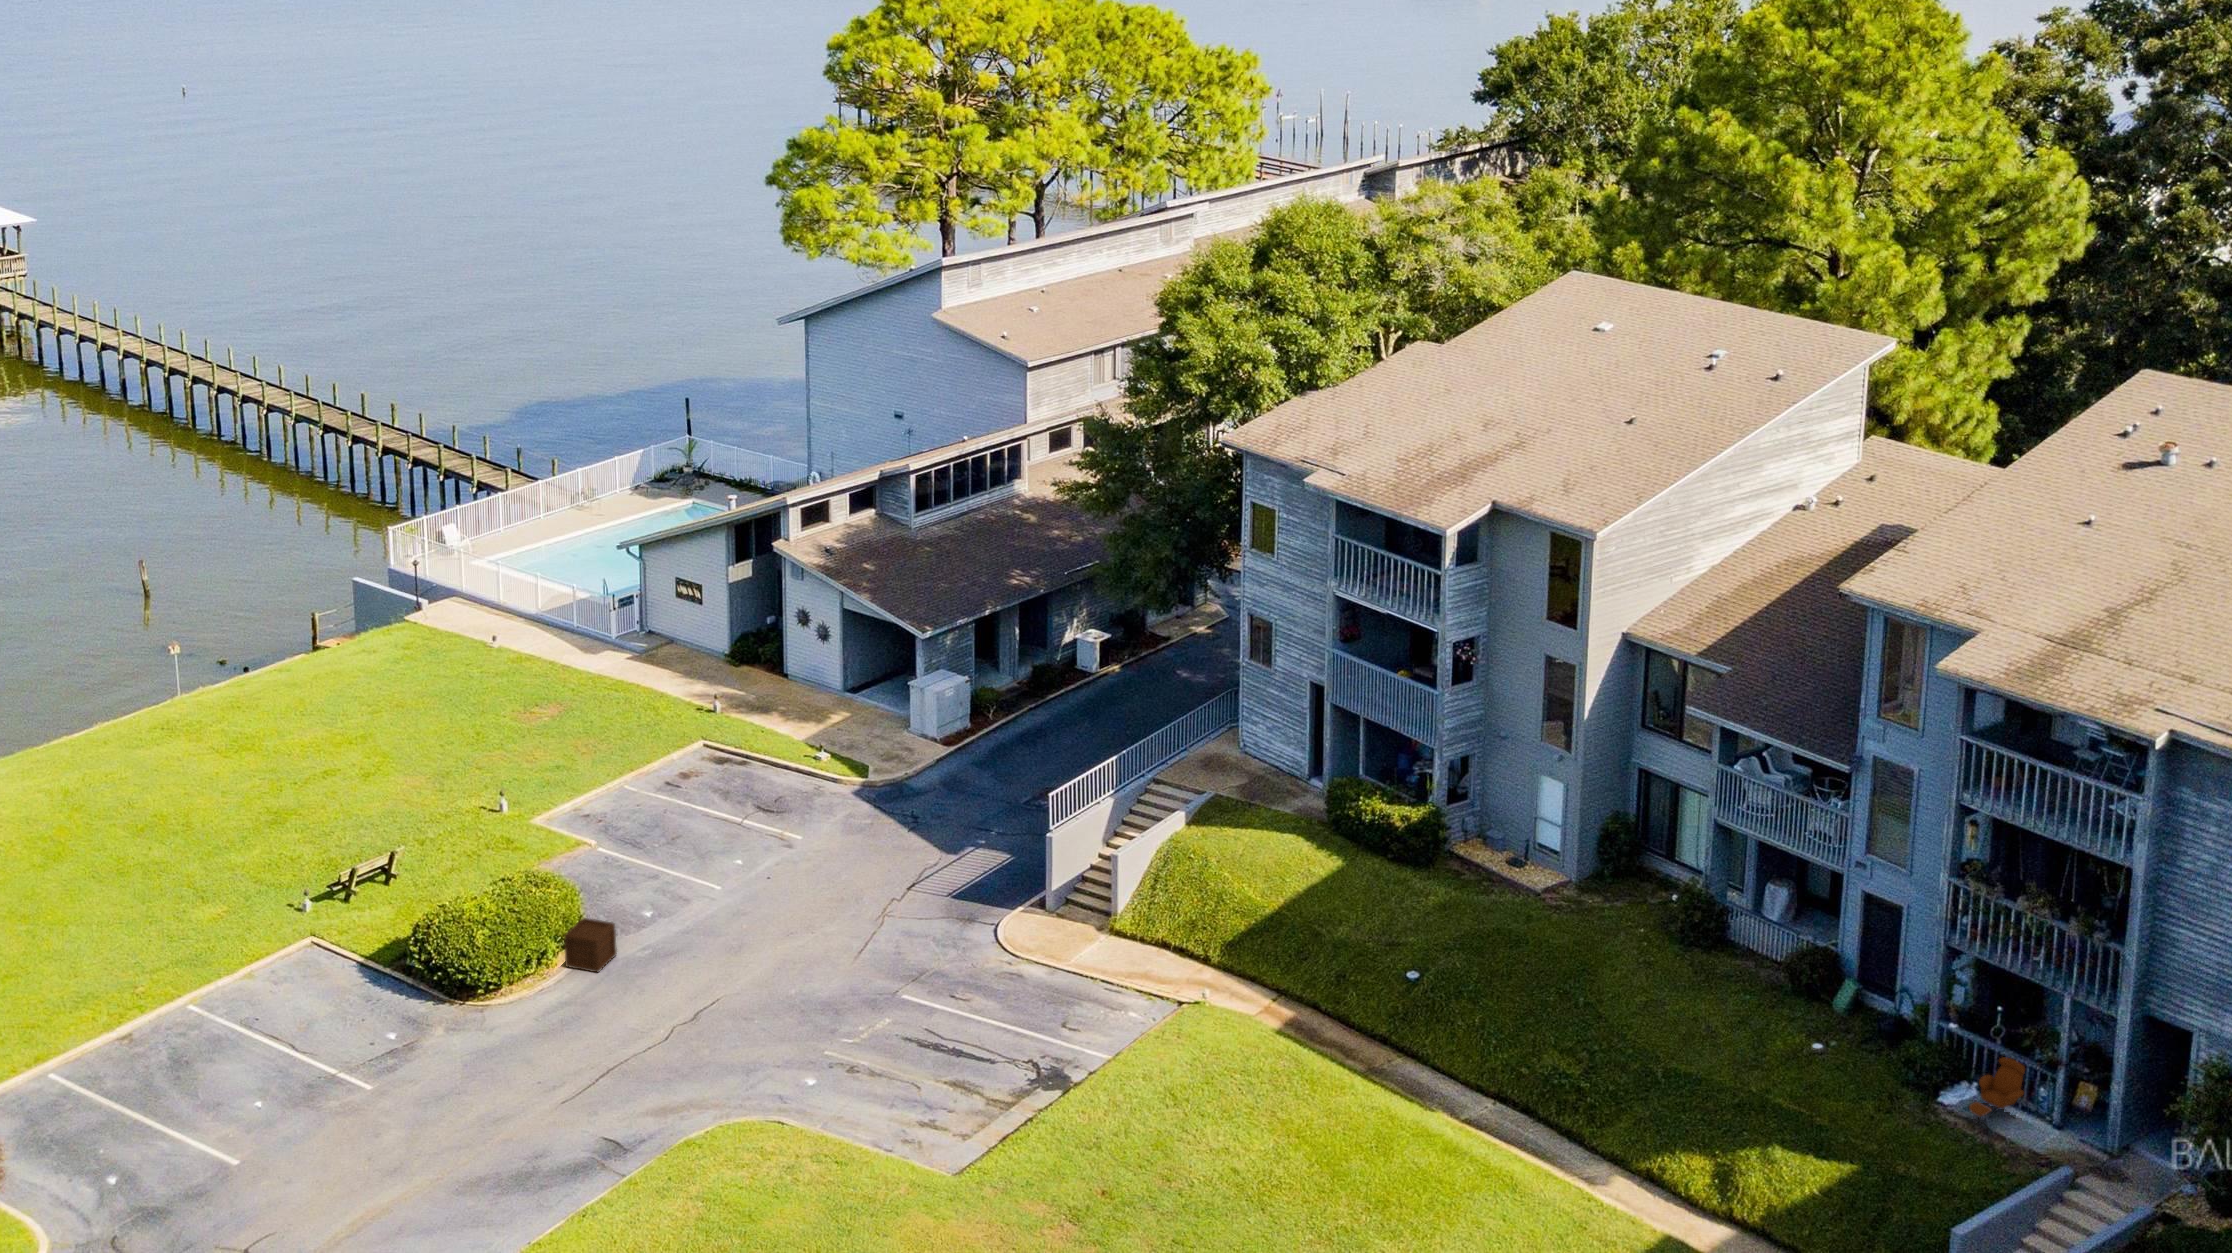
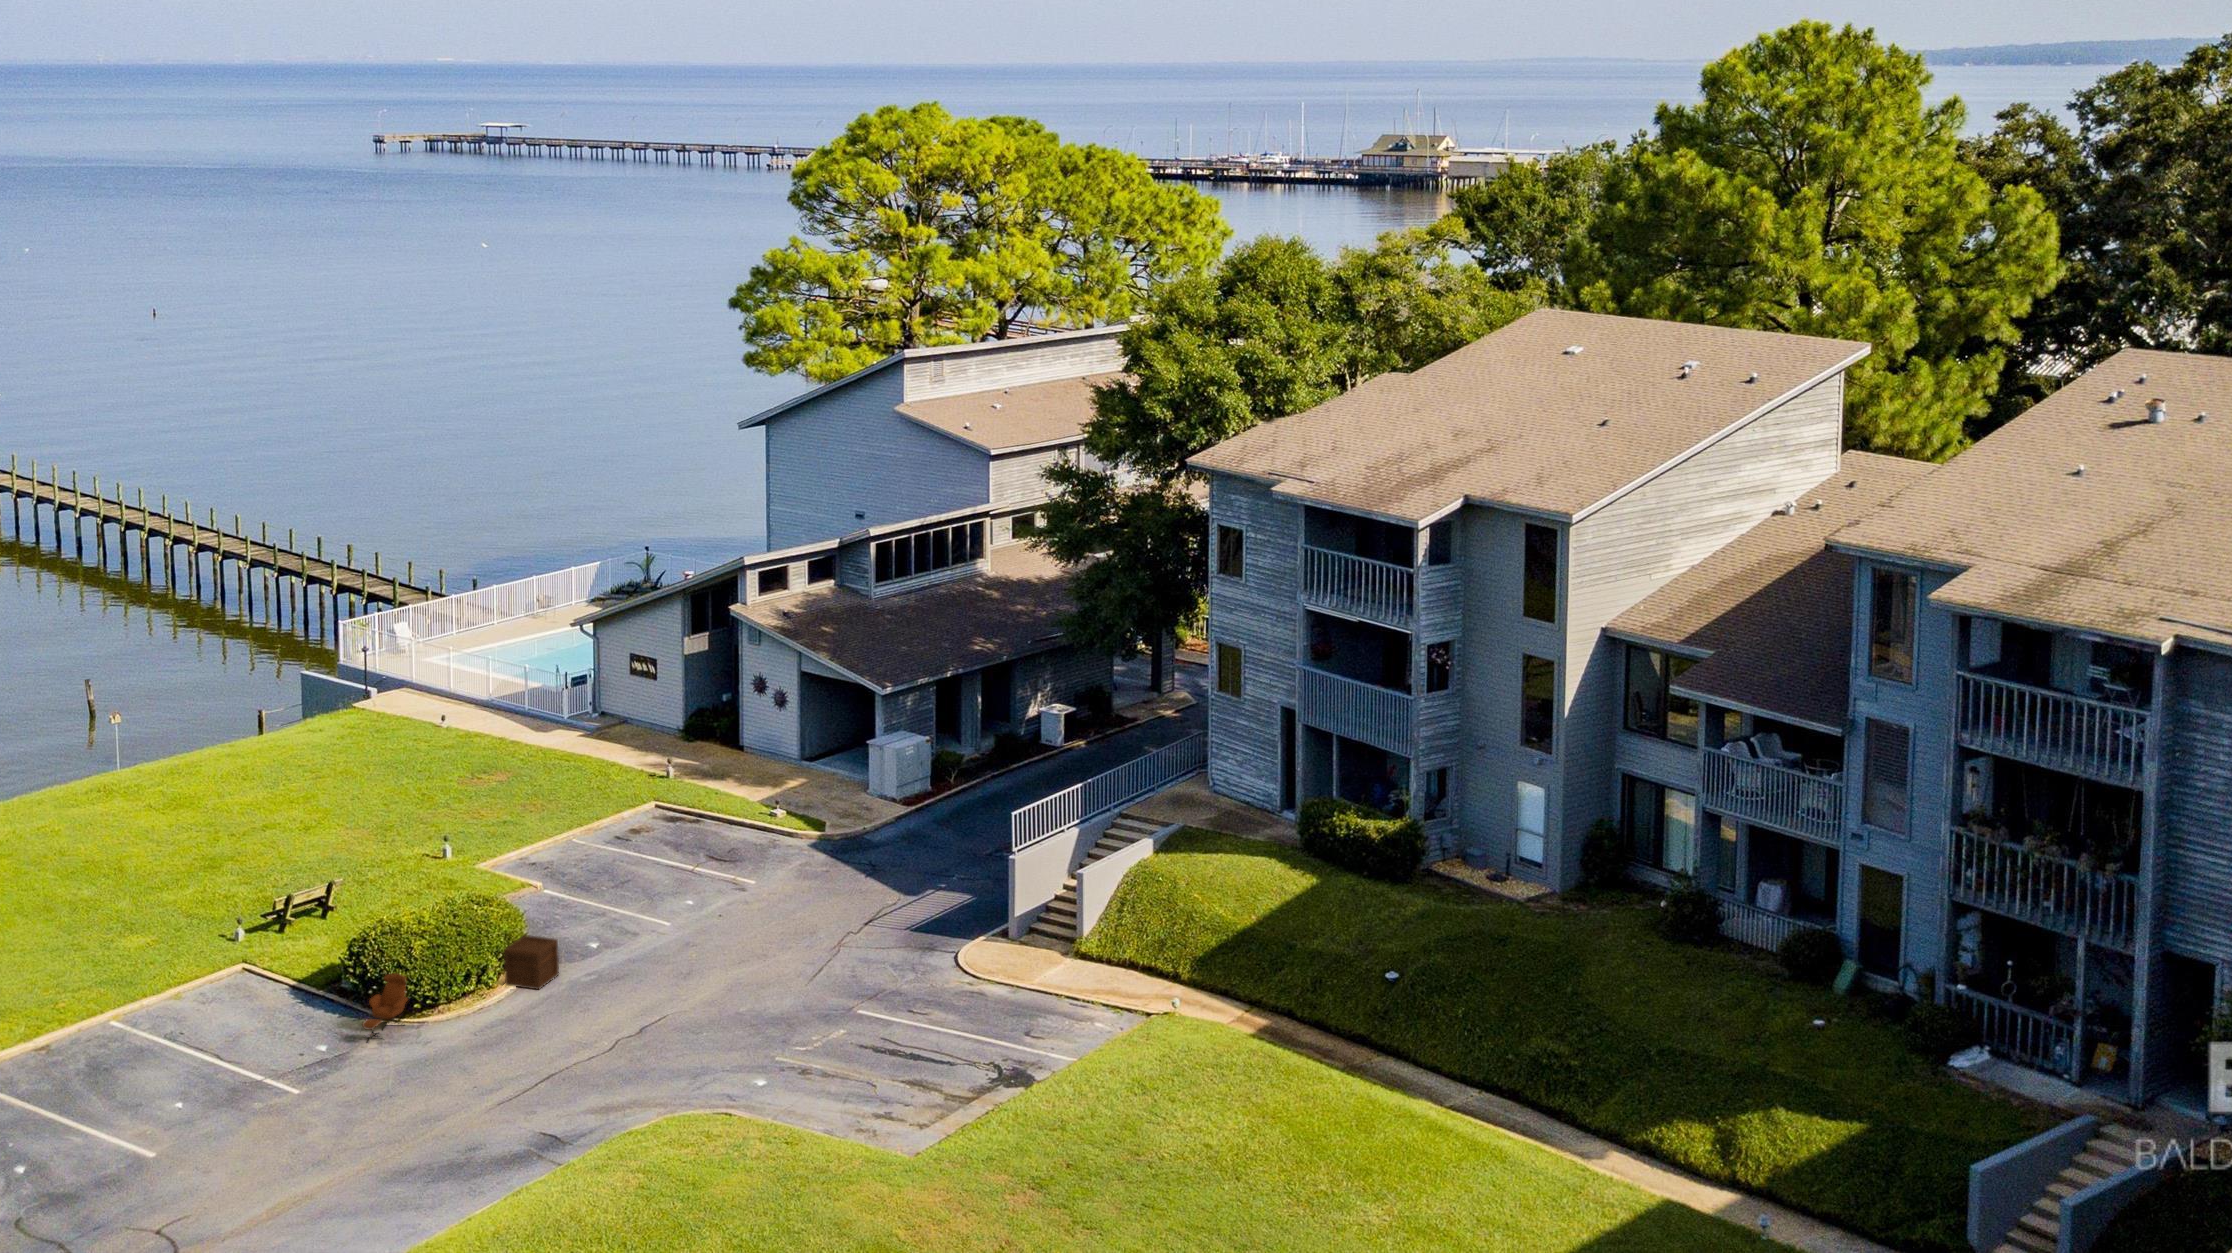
lounge chair: present [1969,1057,2025,1123] -> present [362,973,408,1039]

